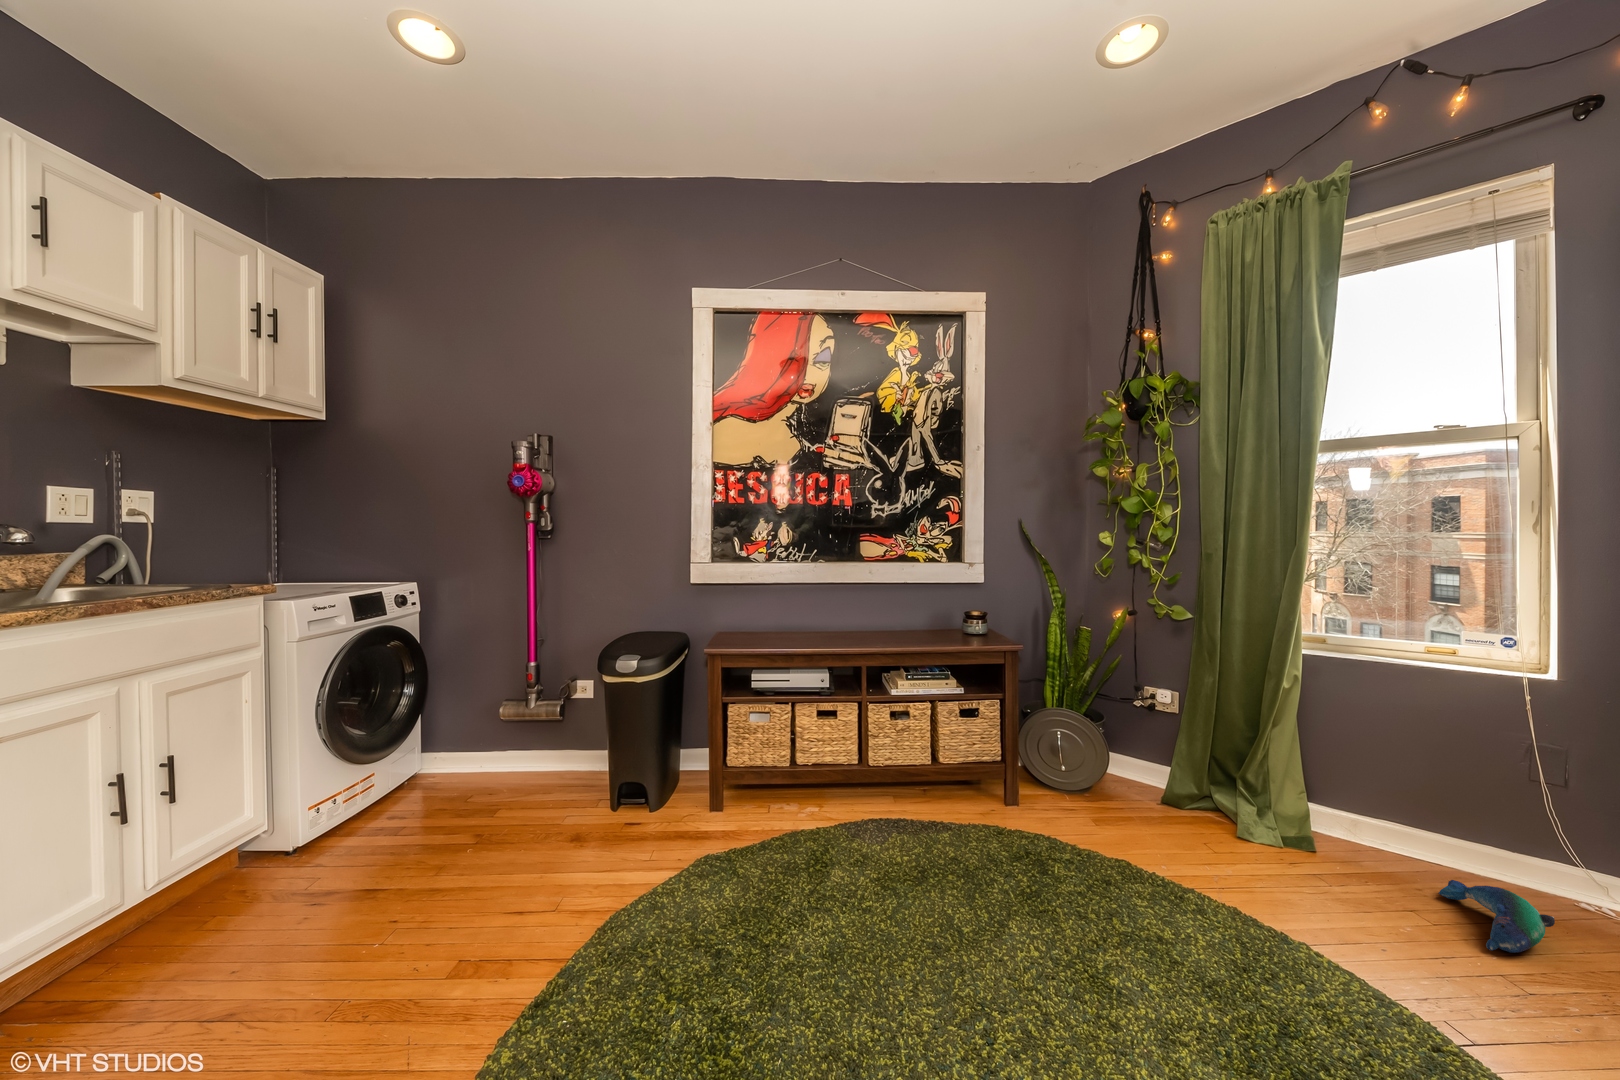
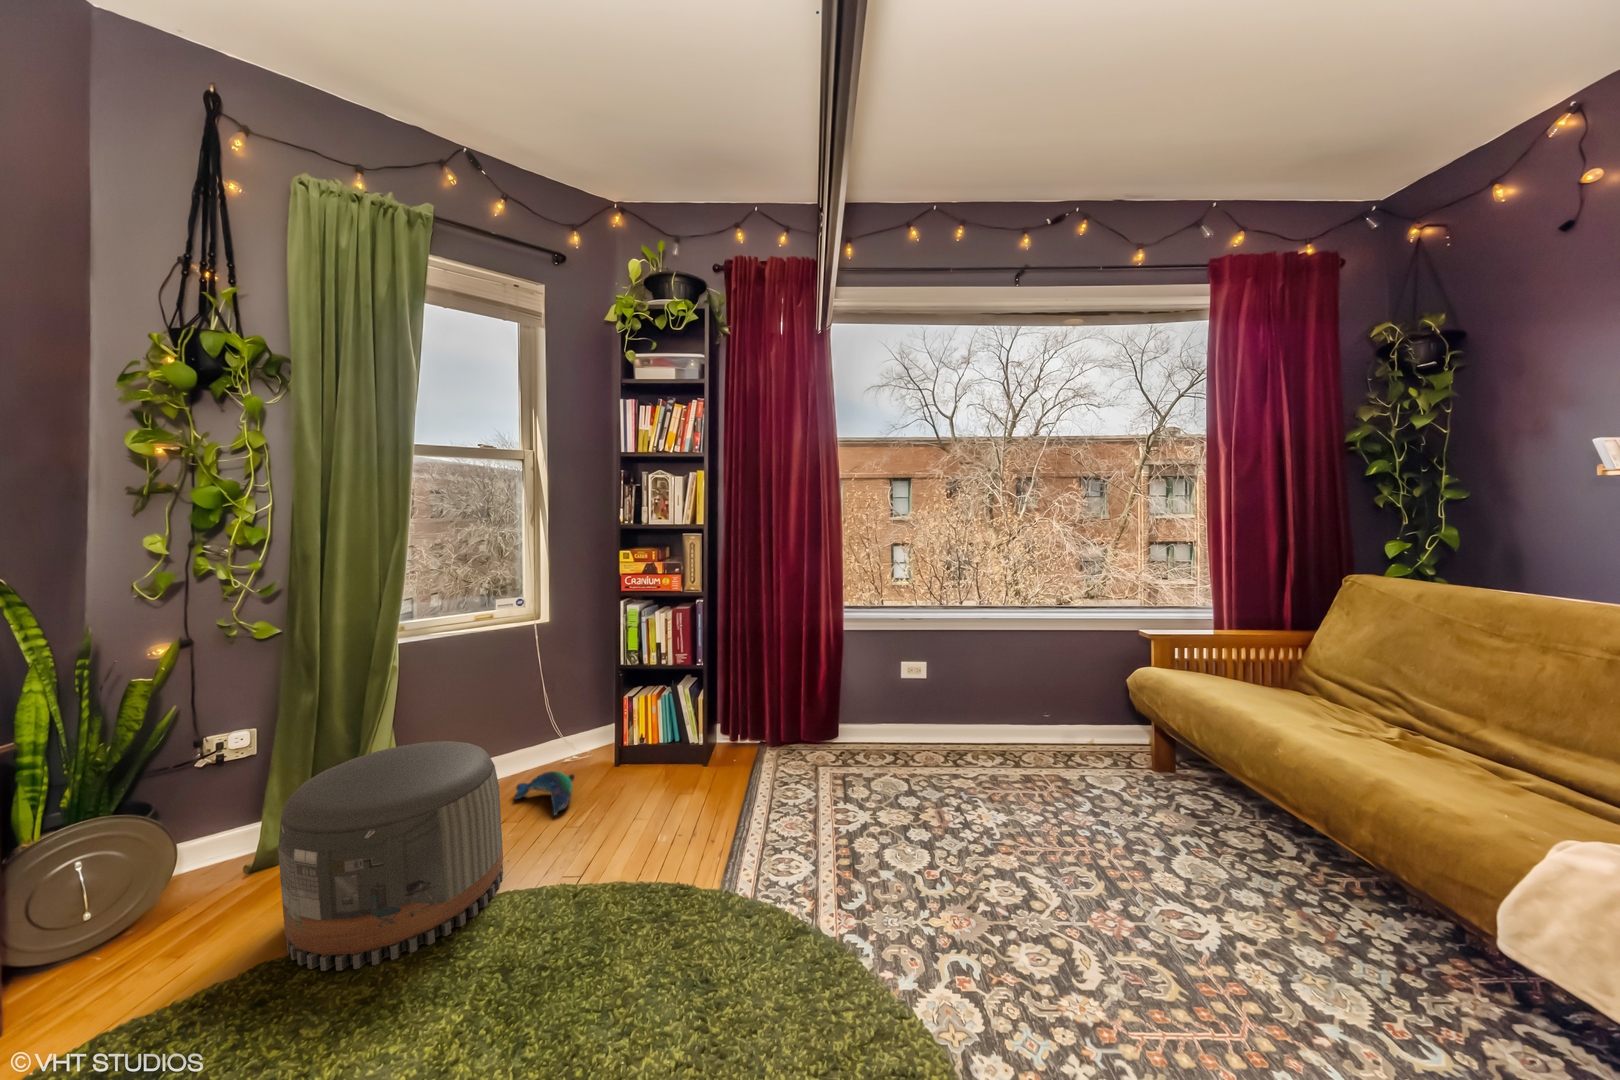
pouf: none [1142,740,1366,964] -> present [278,741,503,971]

